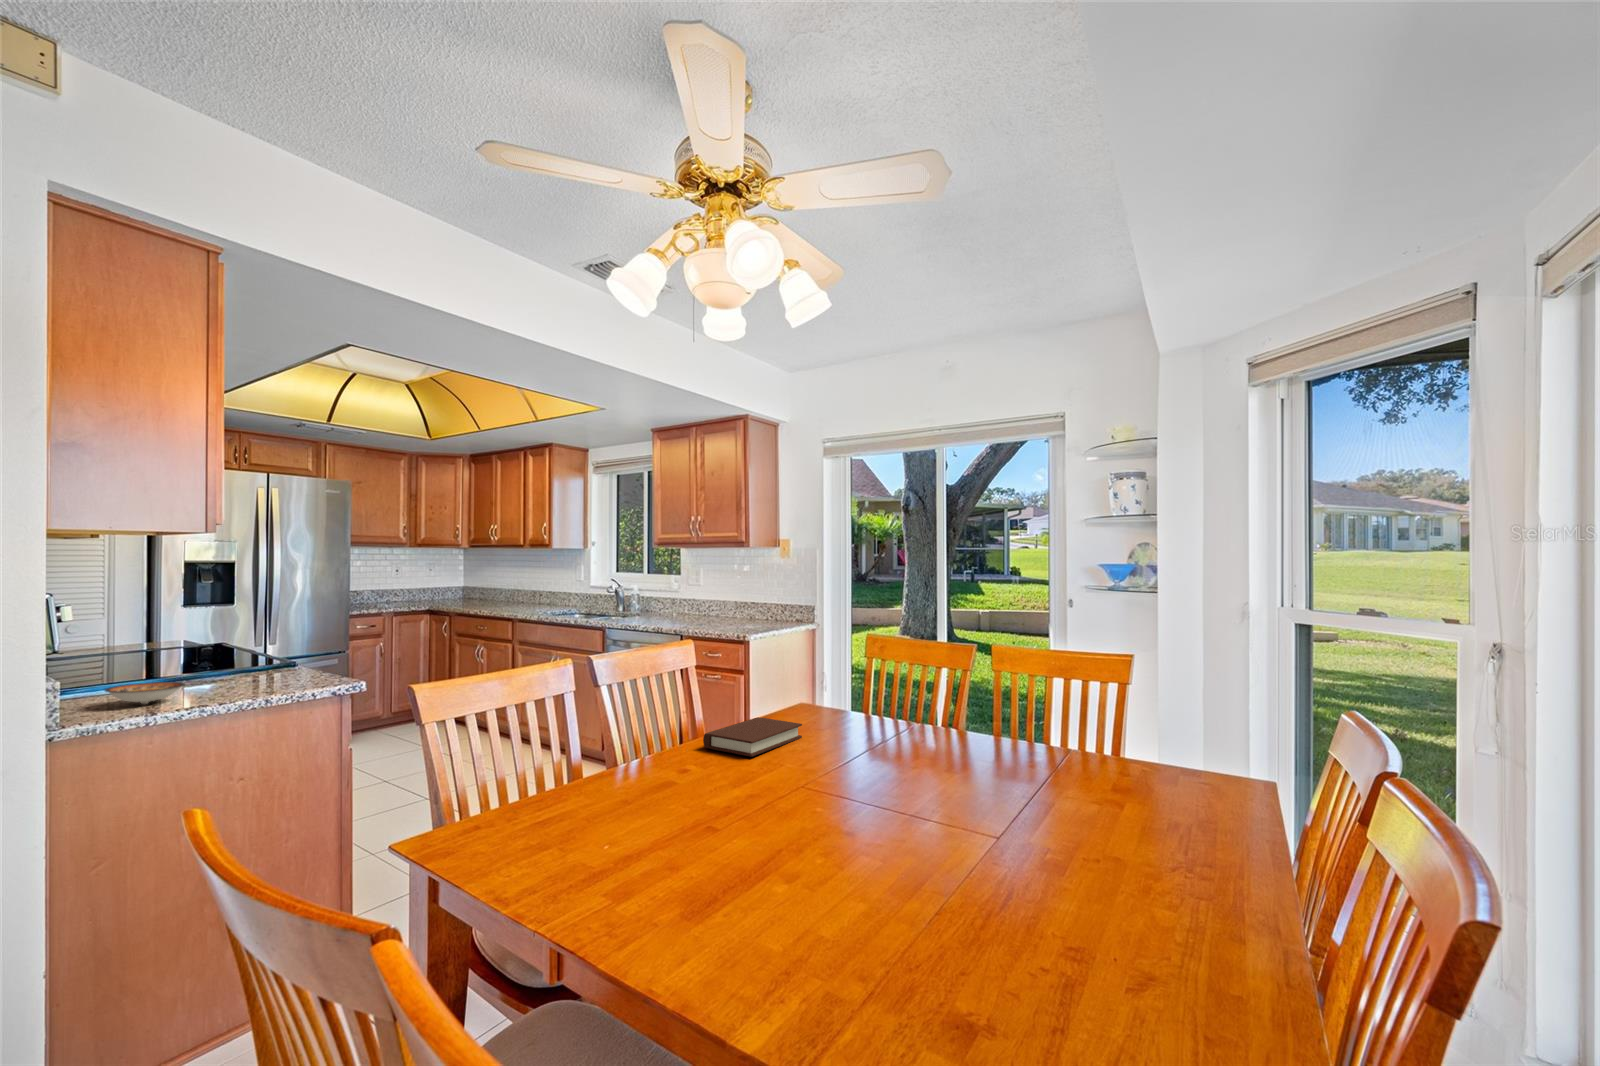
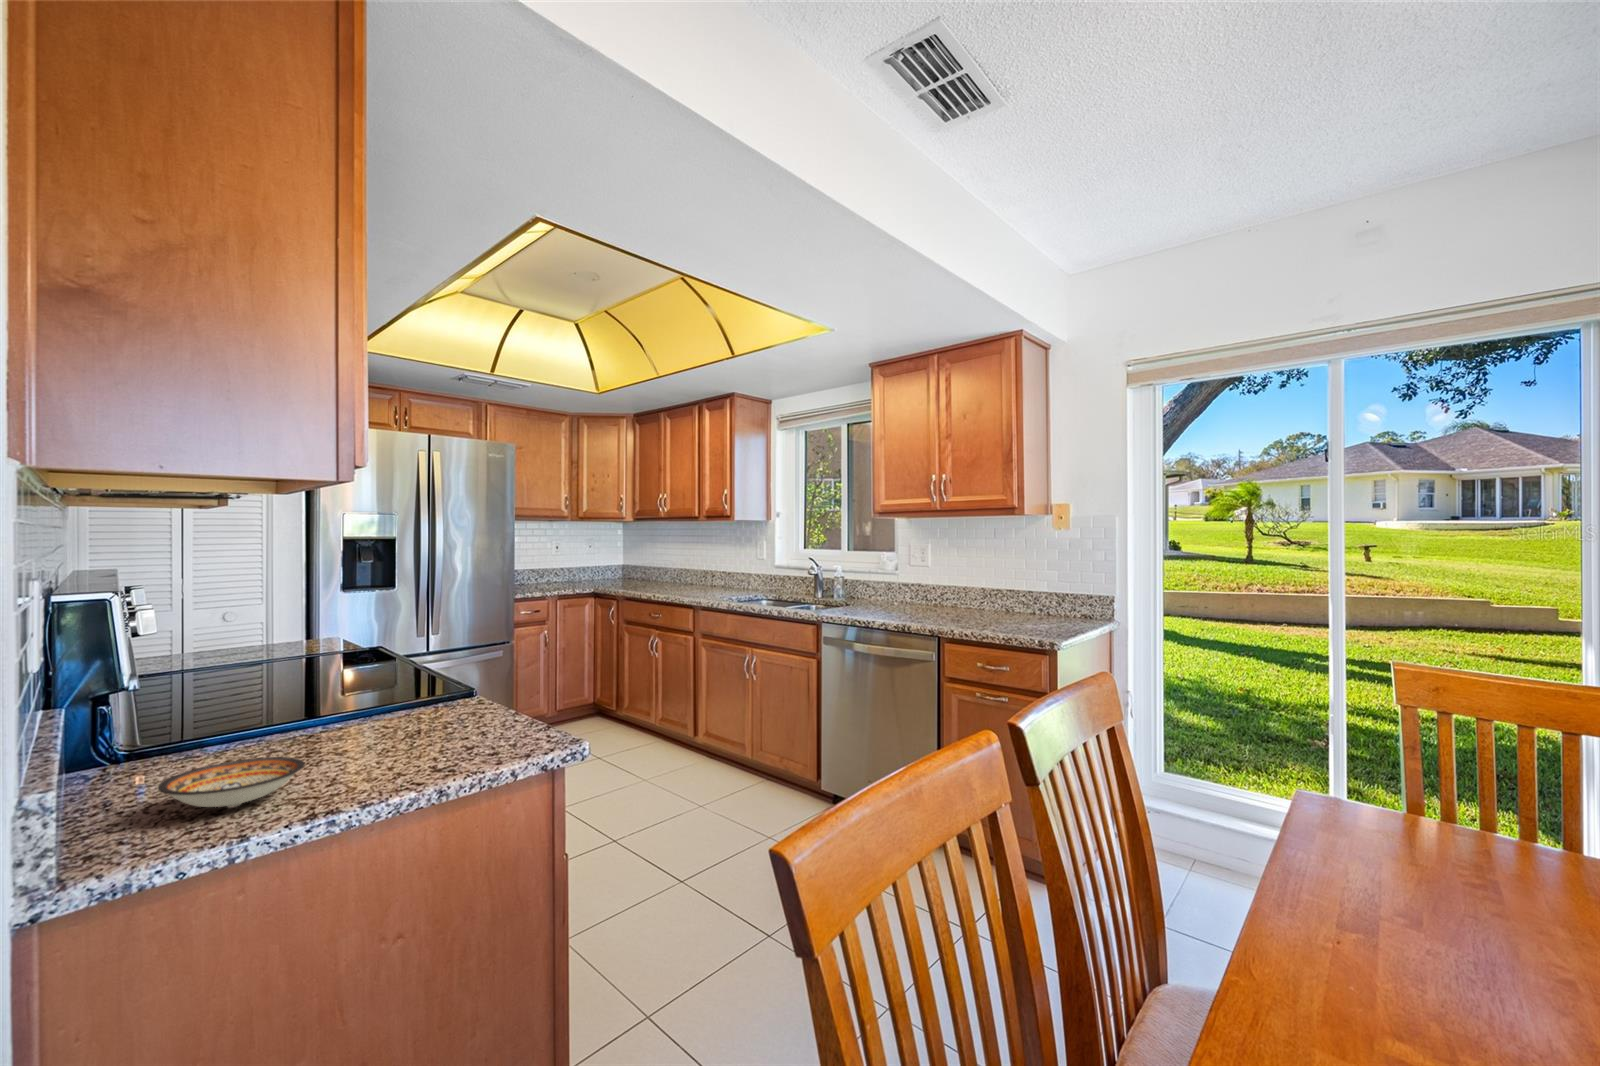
book: present [703,717,802,757] -> none [1322,846,1516,1001]

